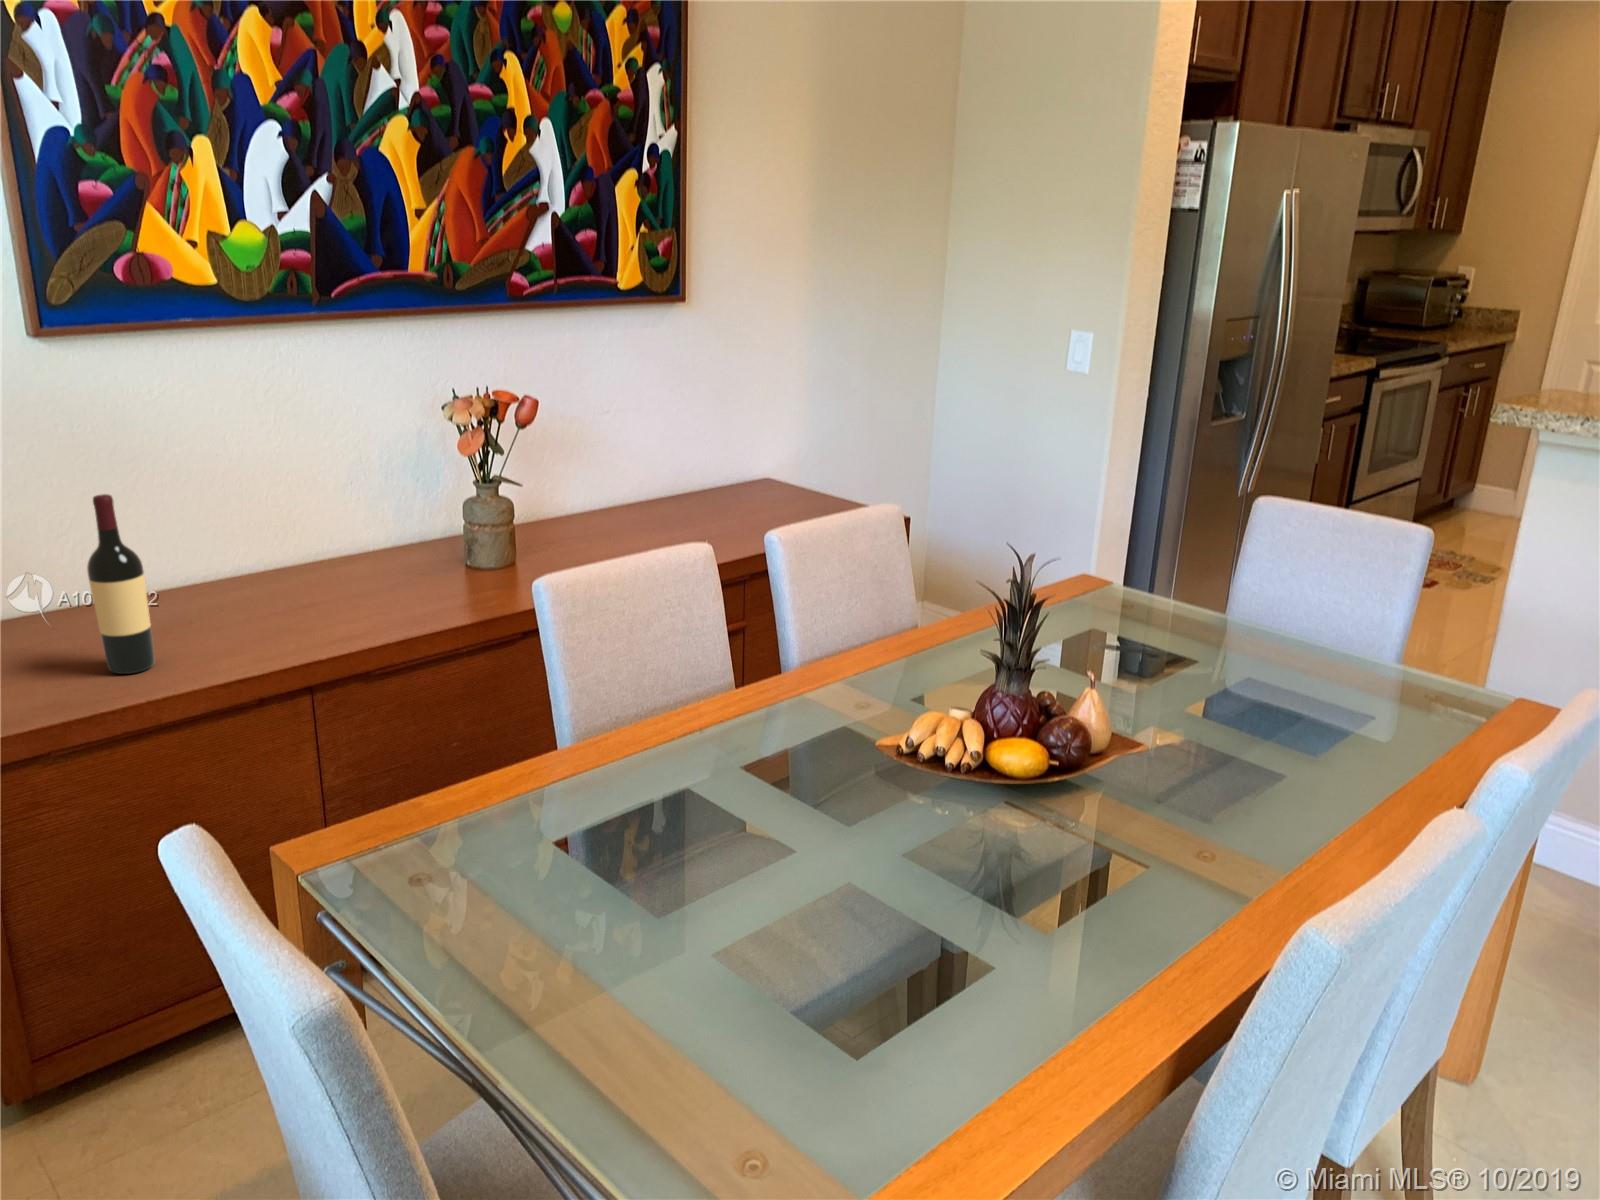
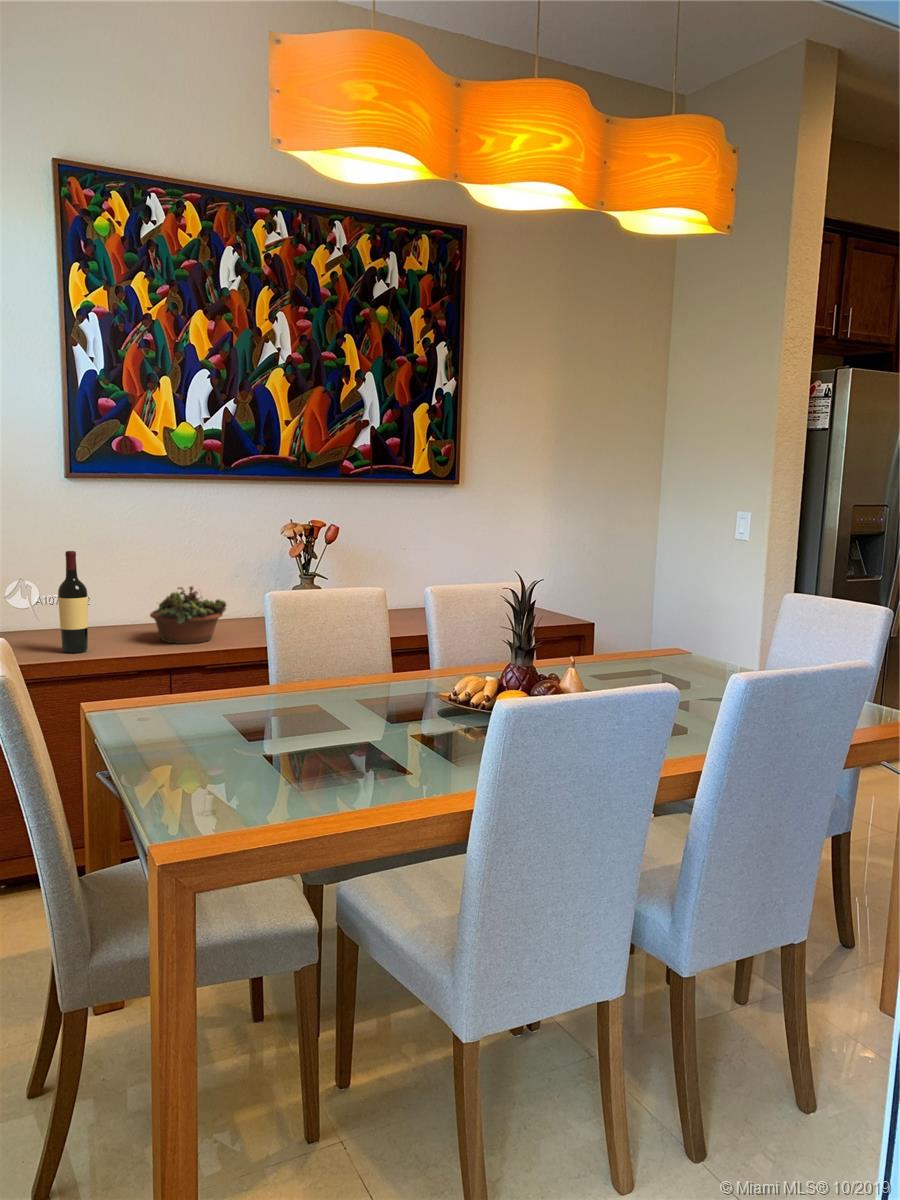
succulent planter: none [244,521,375,627] -> present [150,586,226,644]

